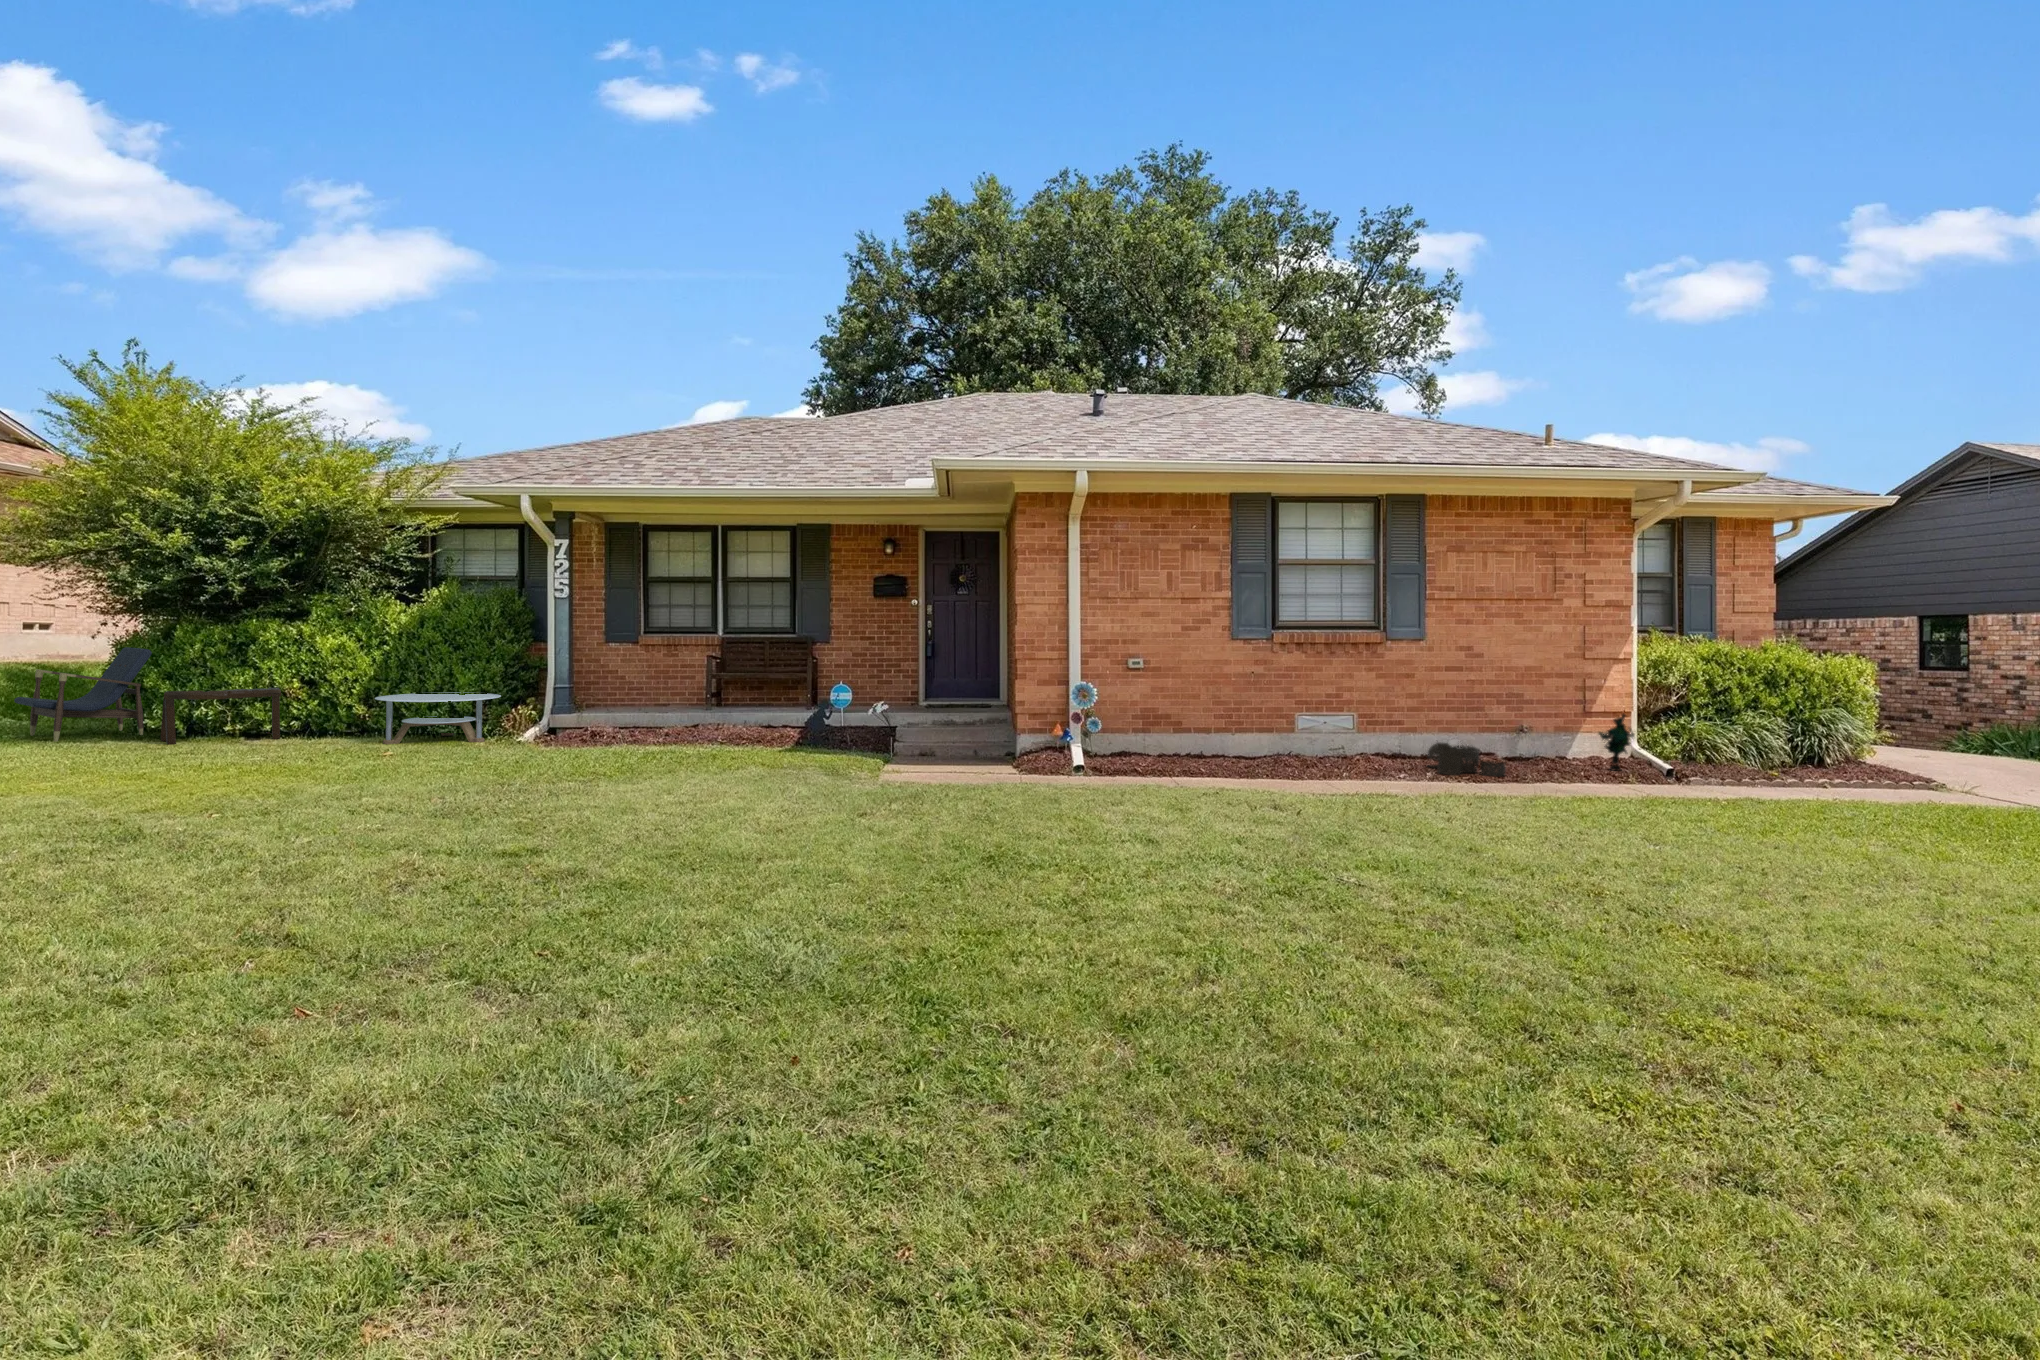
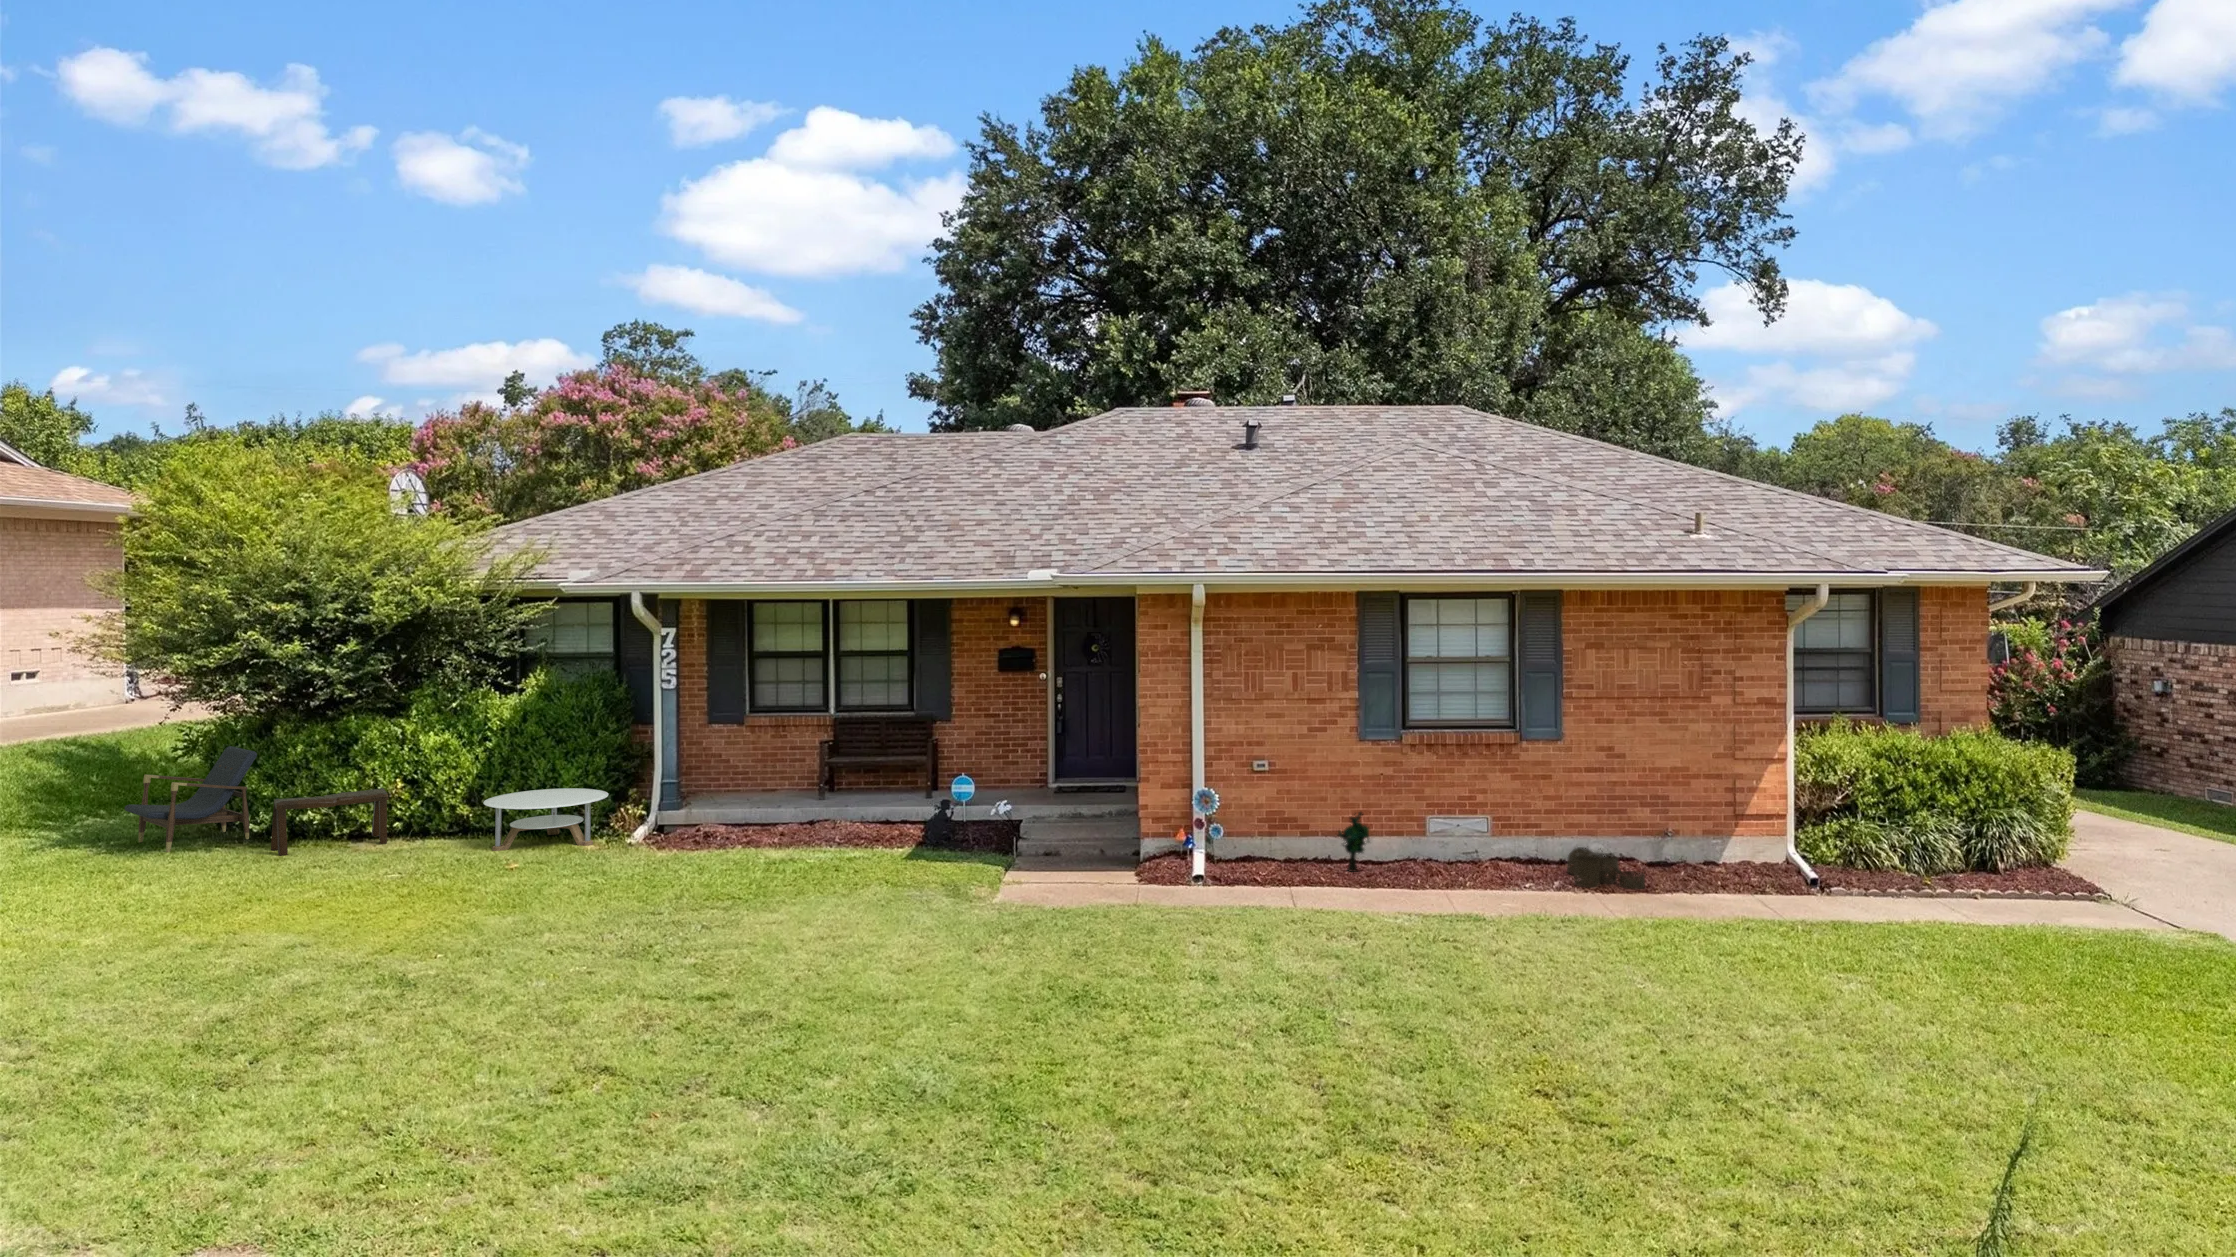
decorative plant: present [1599,714,1634,771] -> present [1338,812,1369,872]

